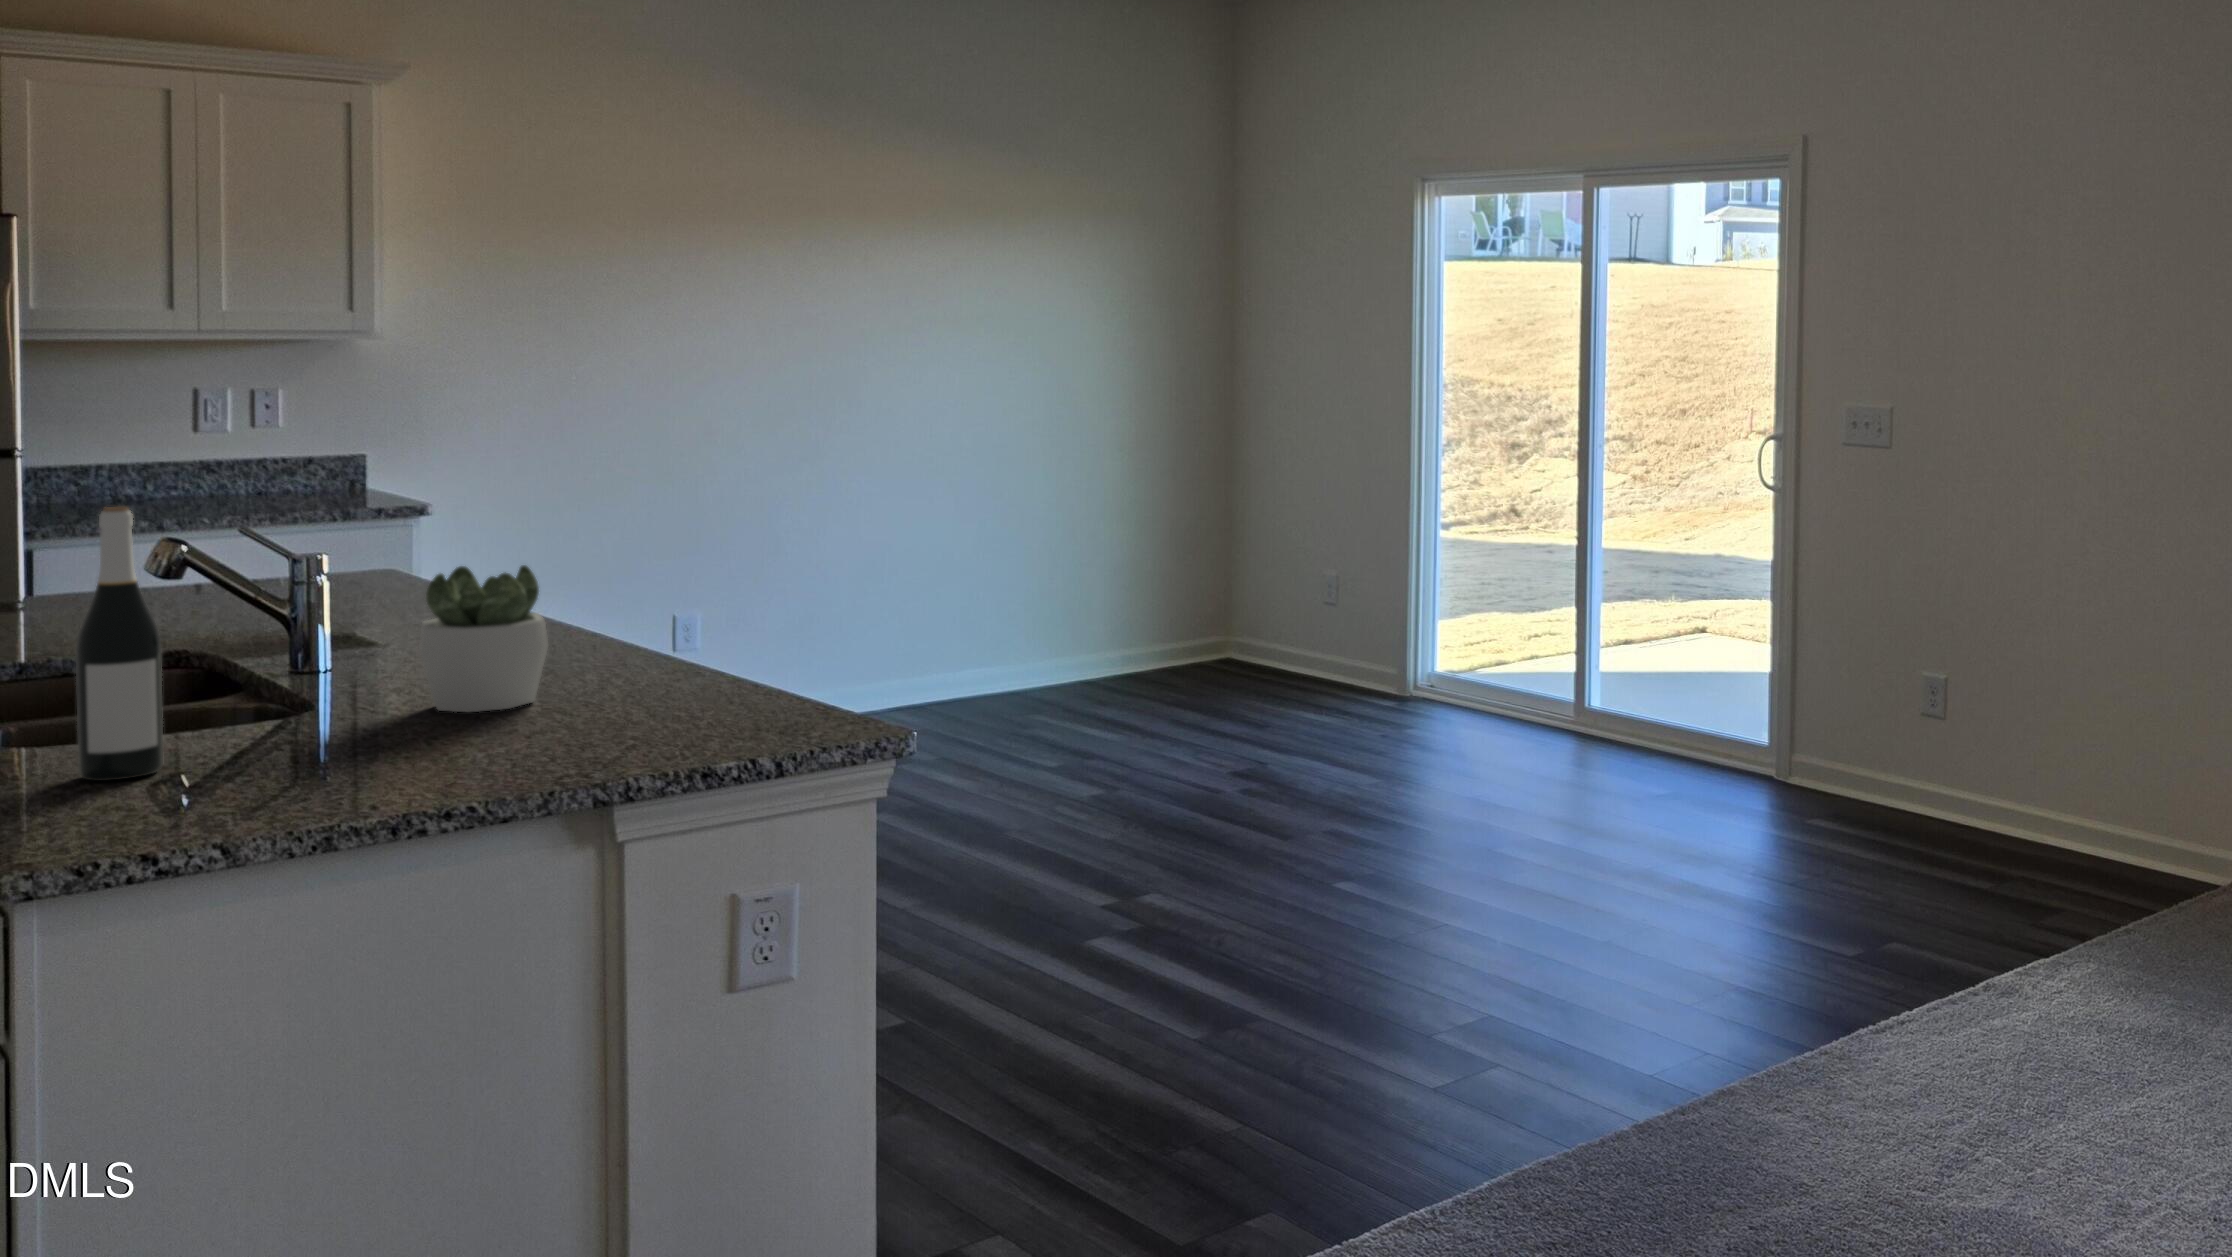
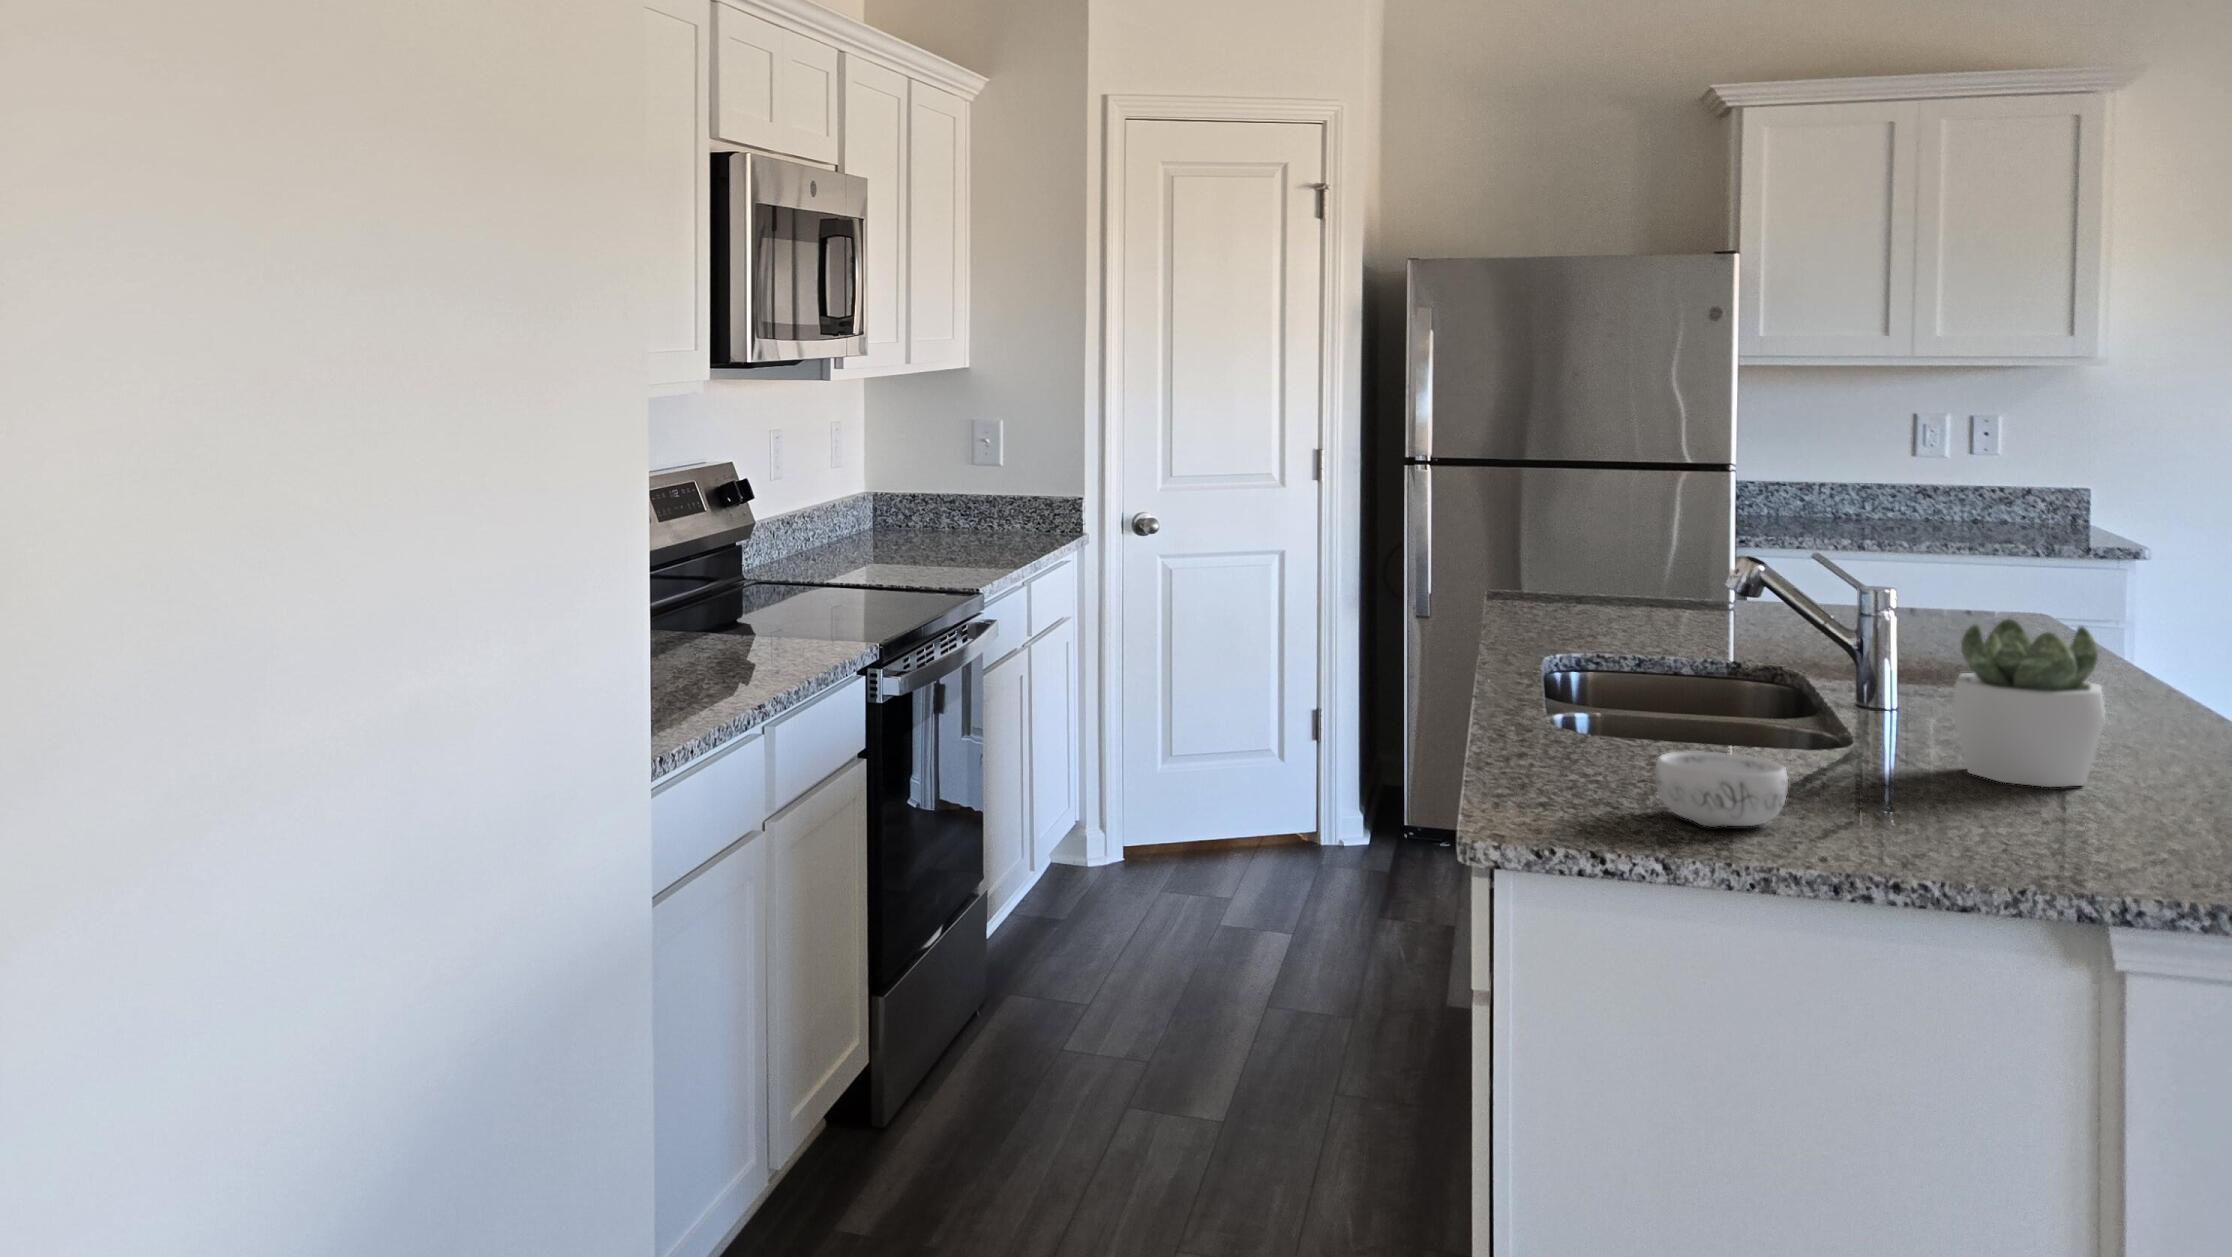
wine bottle: present [76,507,163,781] -> none [1603,525,1675,778]
decorative bowl: none [176,728,320,806] -> present [1655,752,1788,827]

